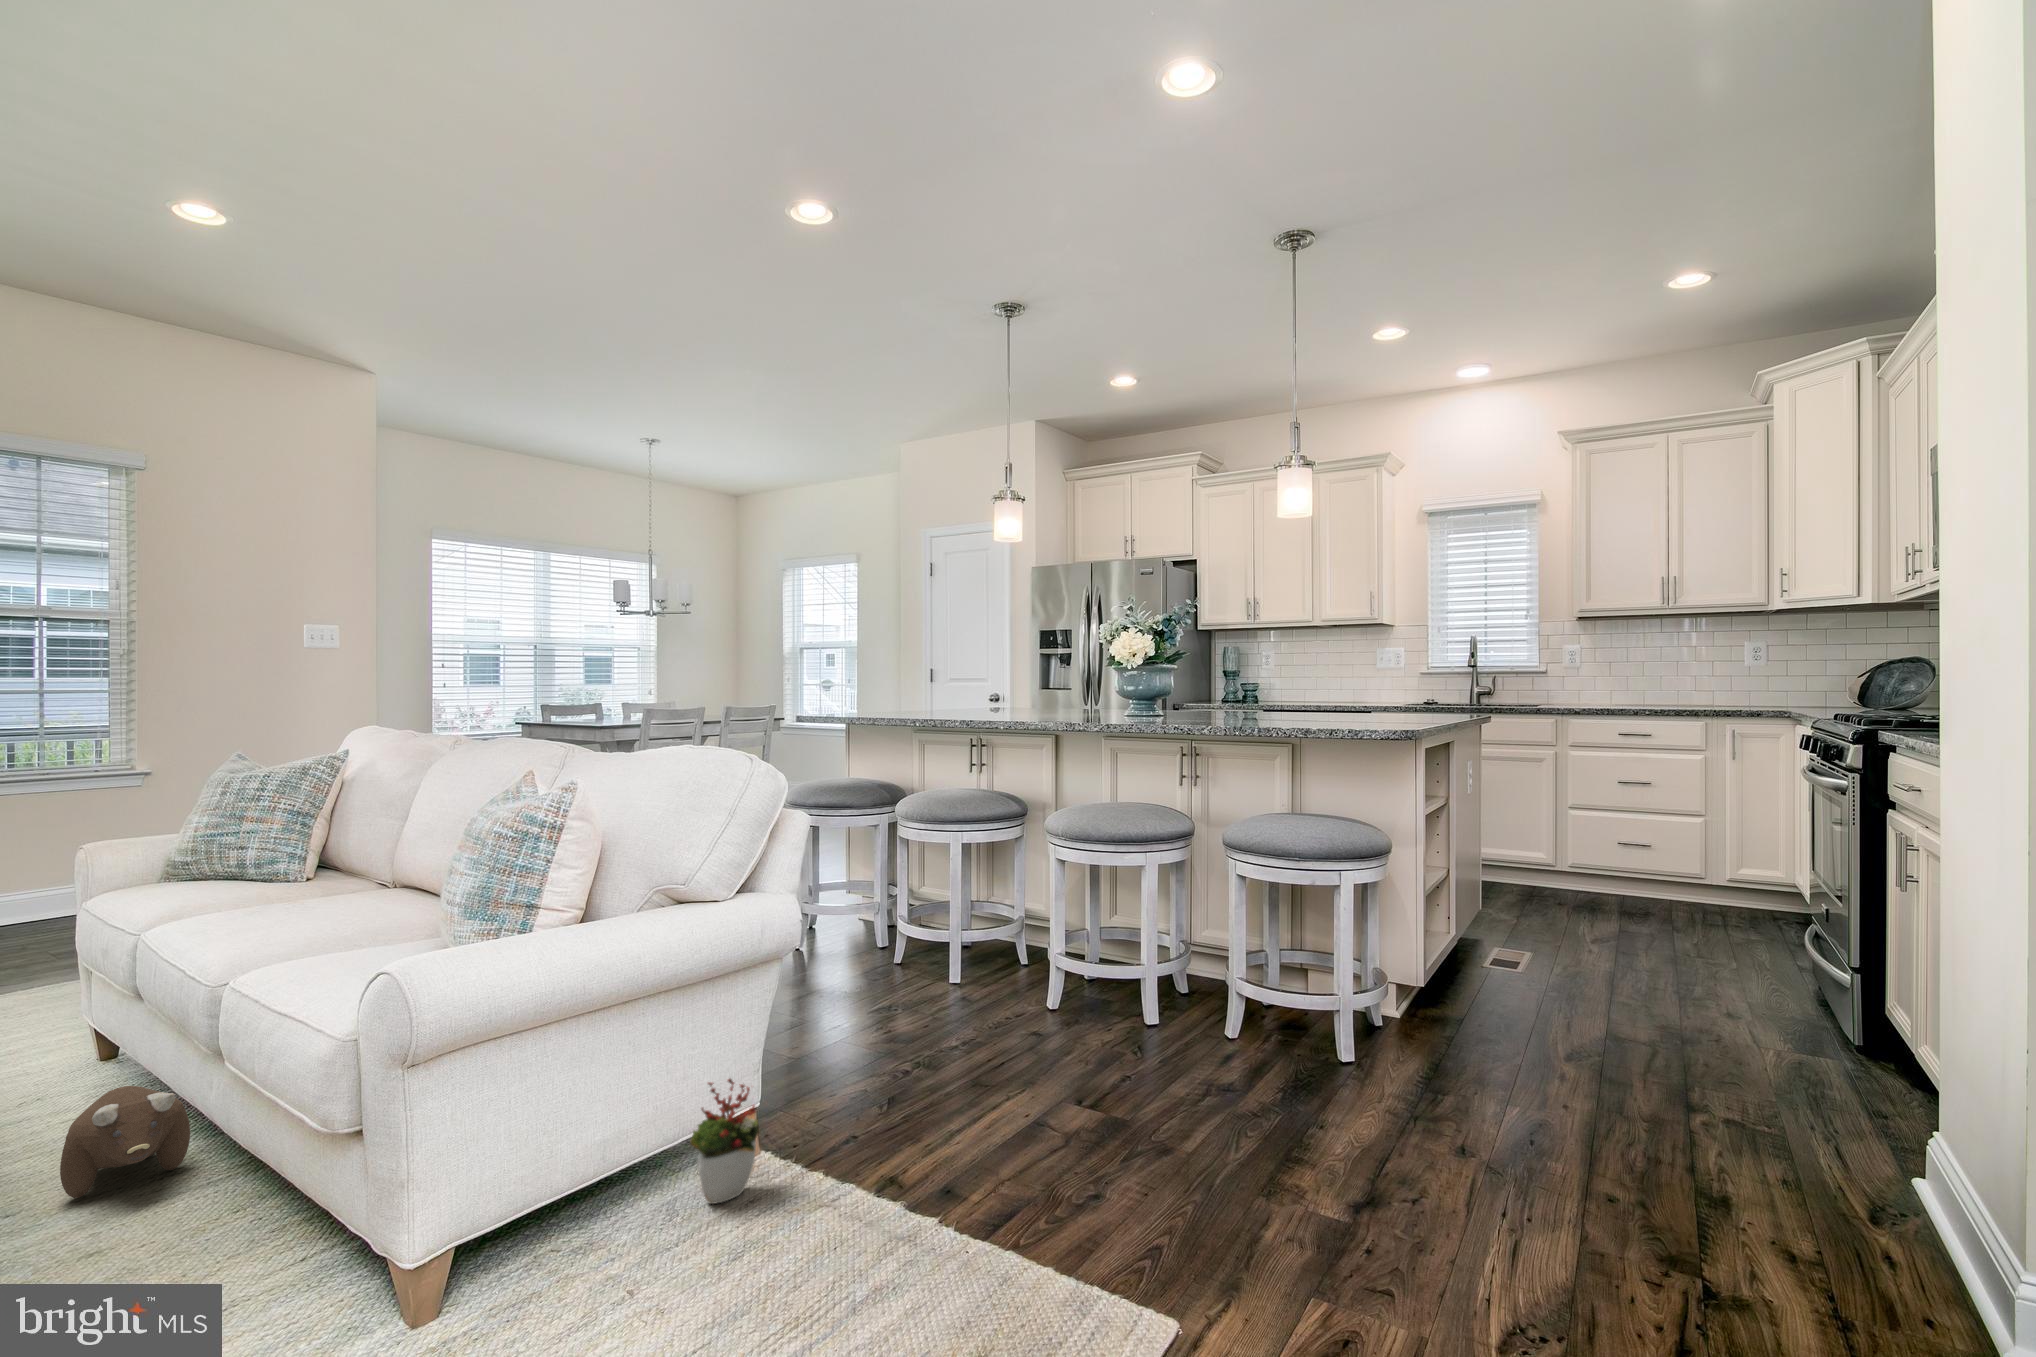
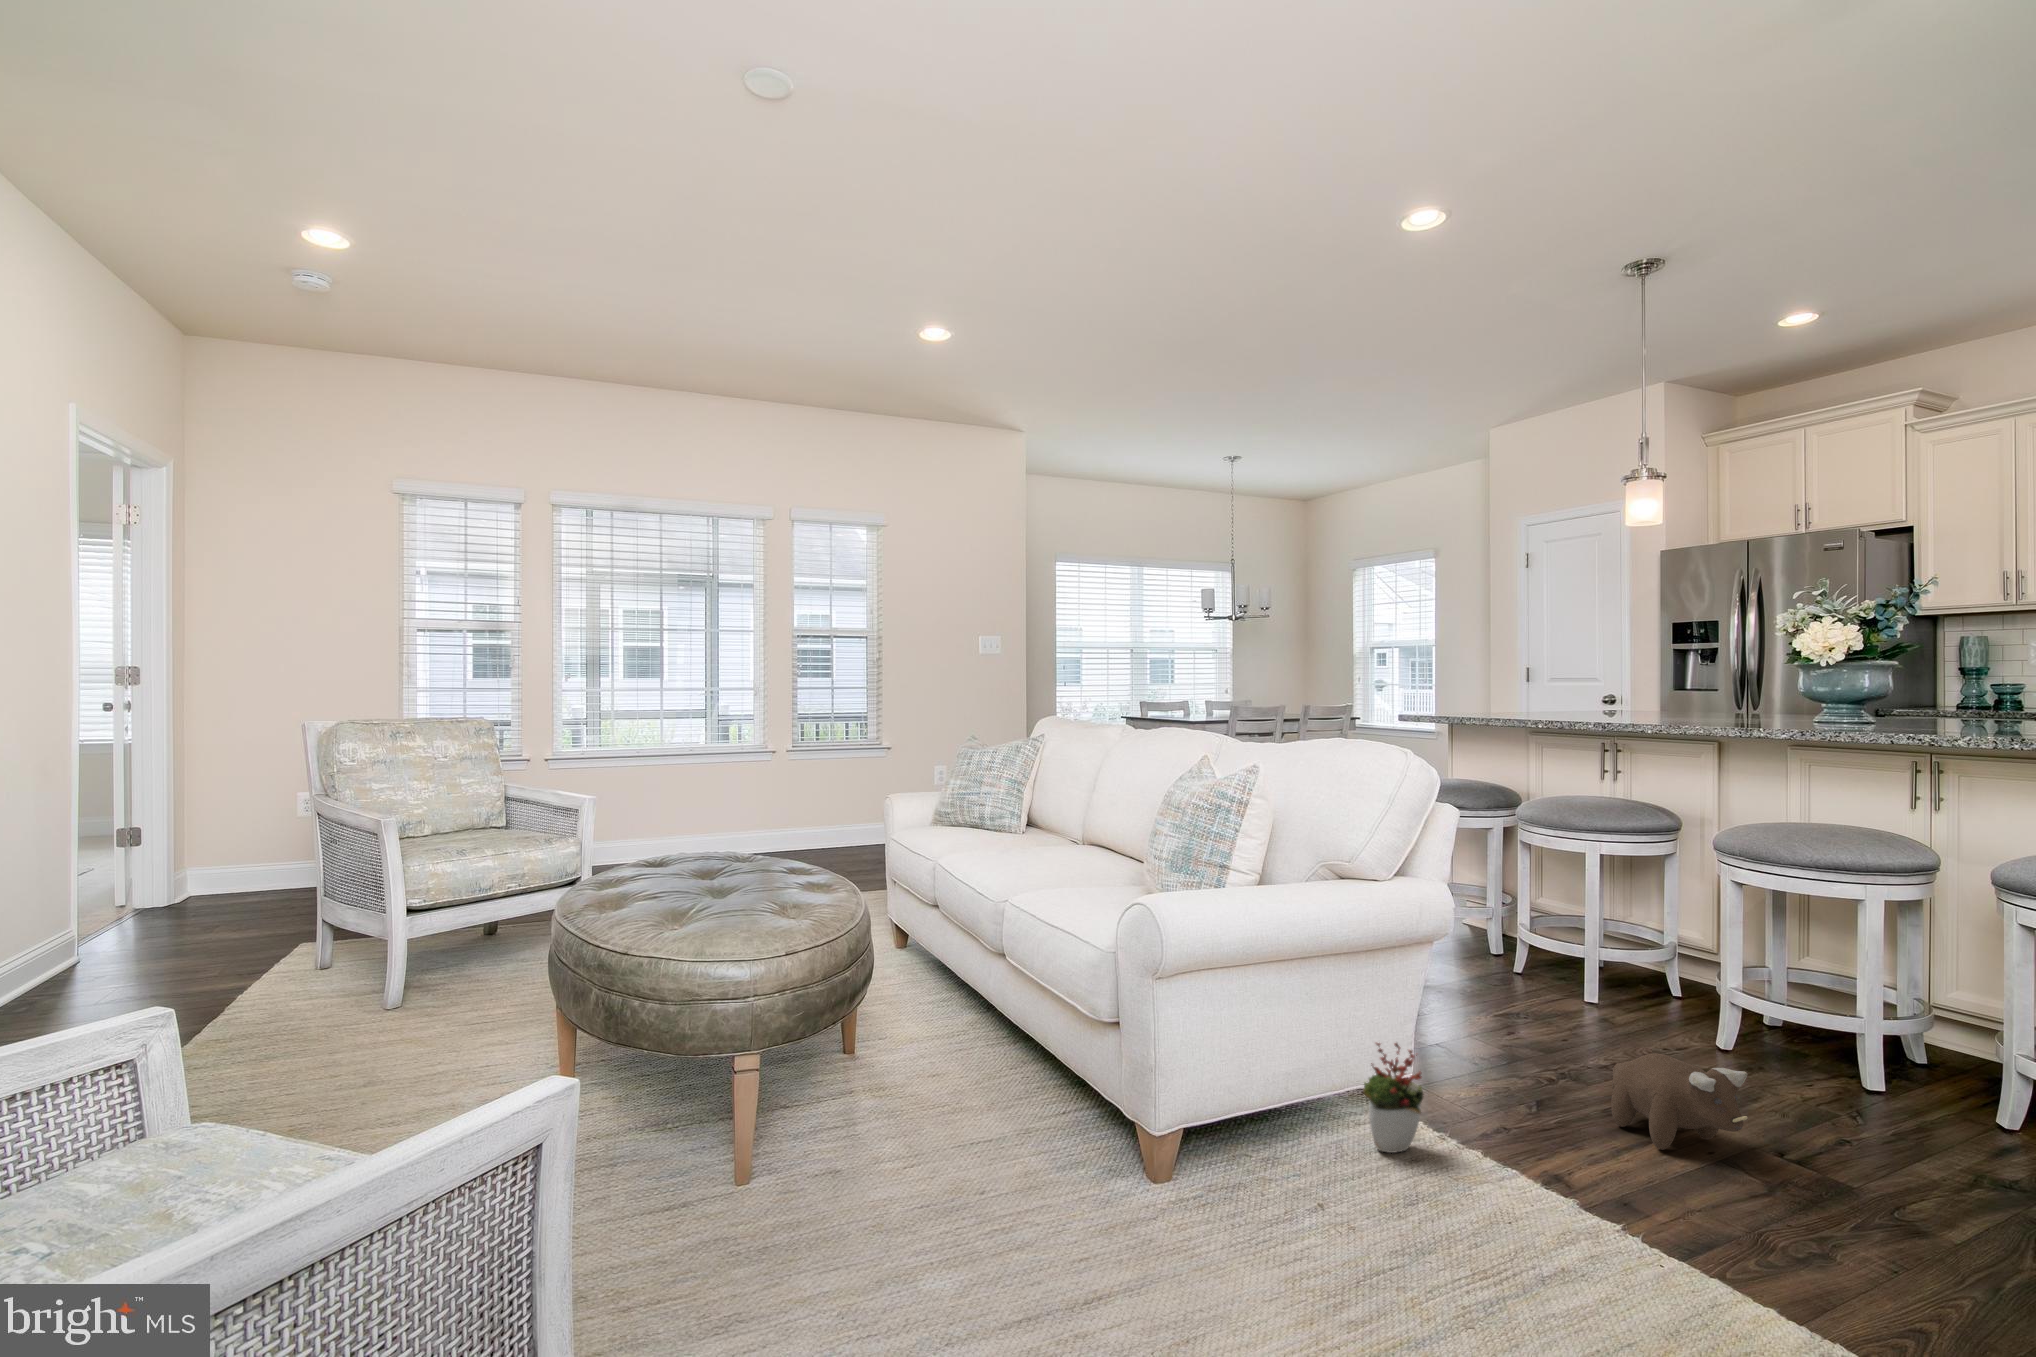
plush toy: present [60,1086,190,1198] -> present [1611,1053,1748,1150]

